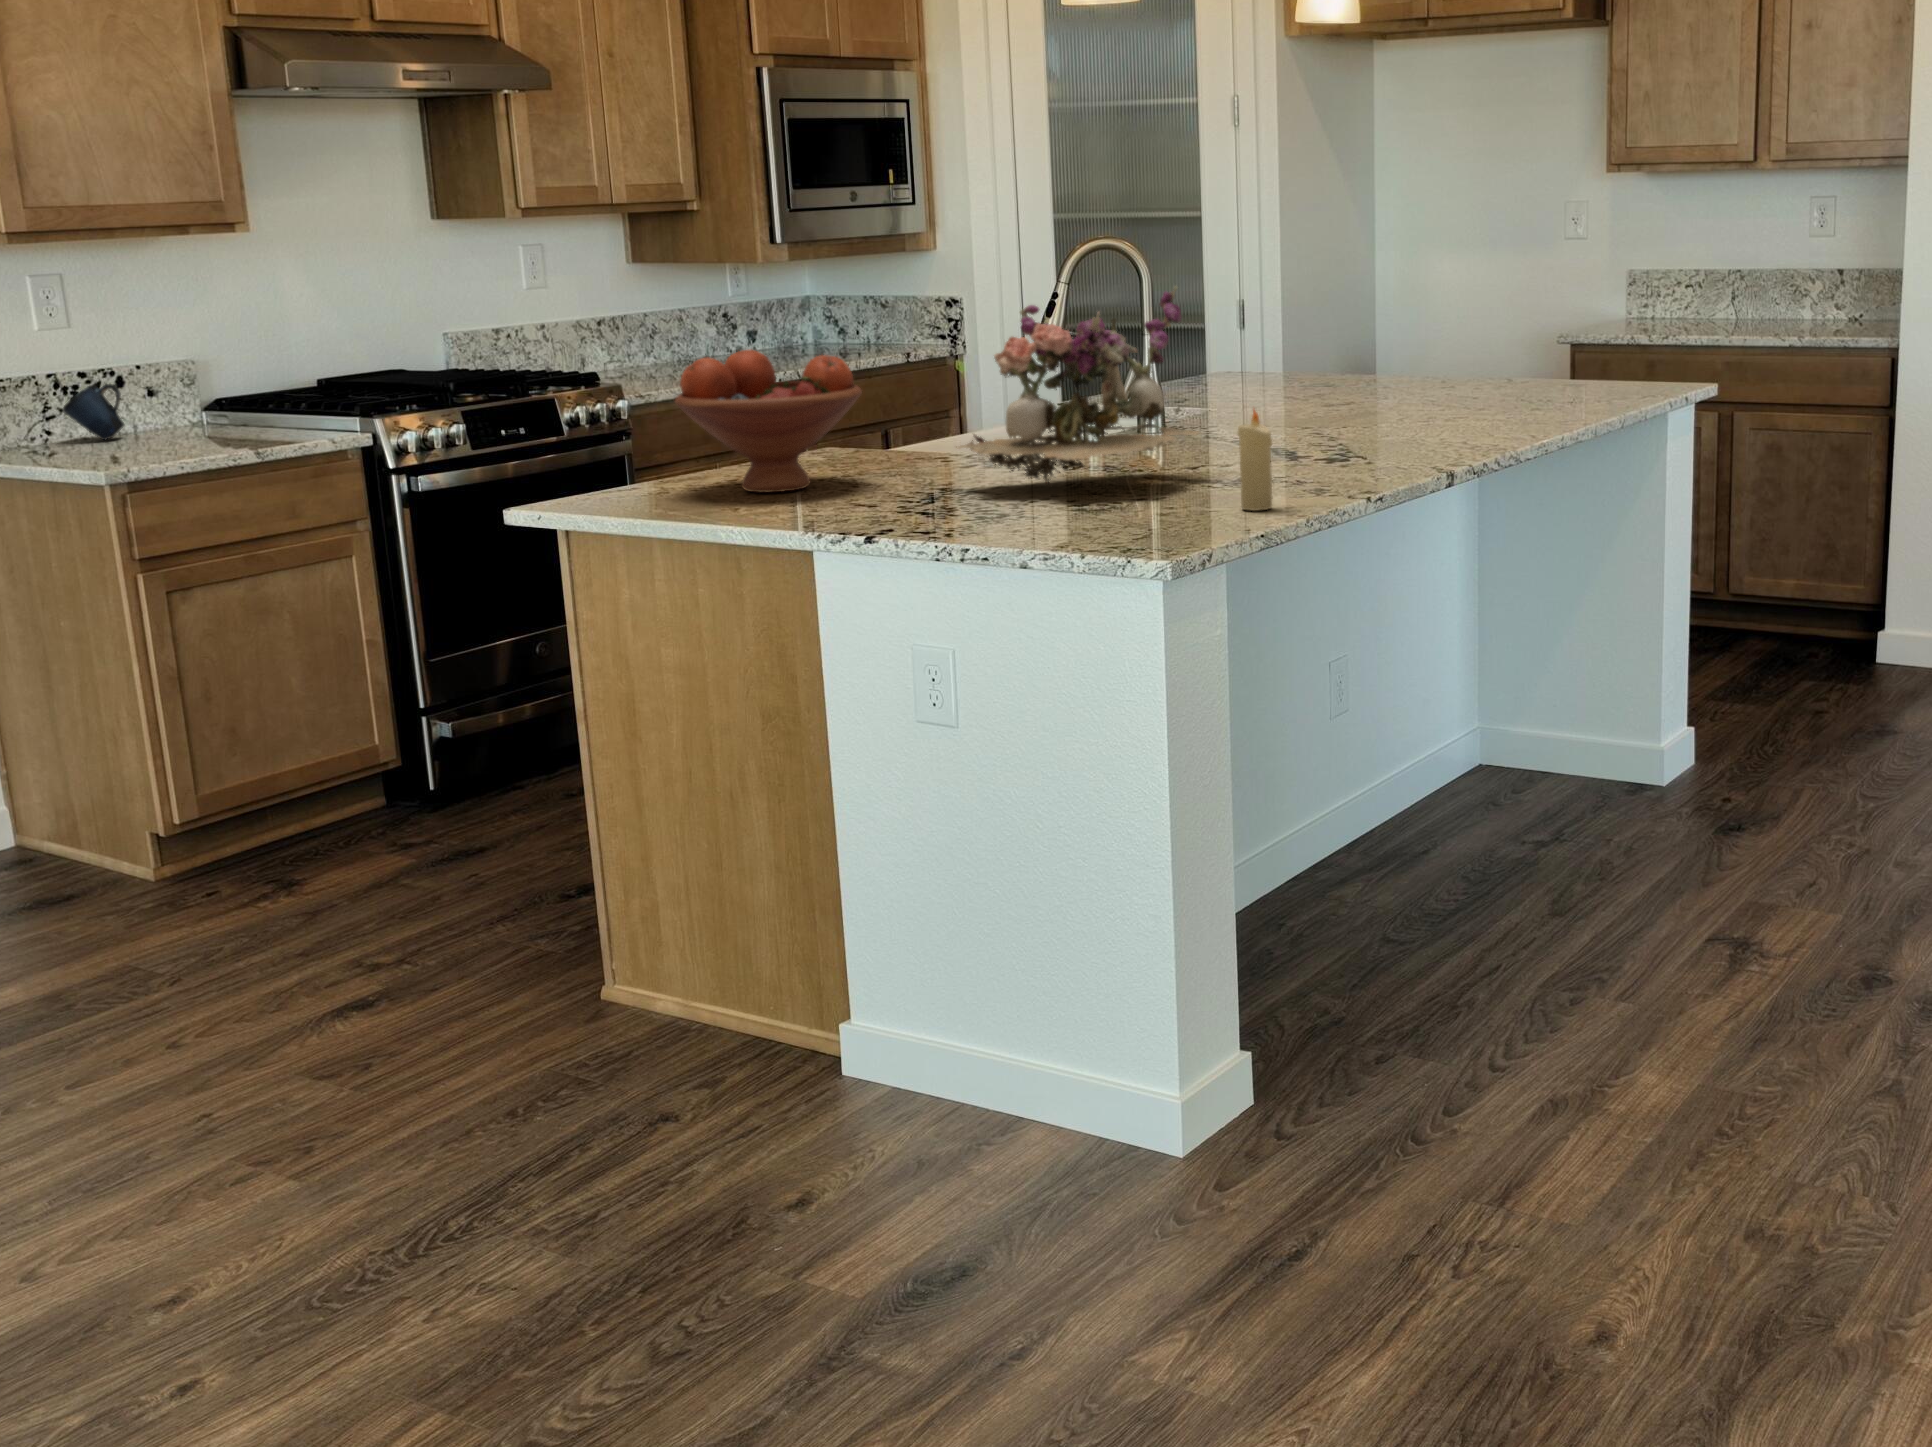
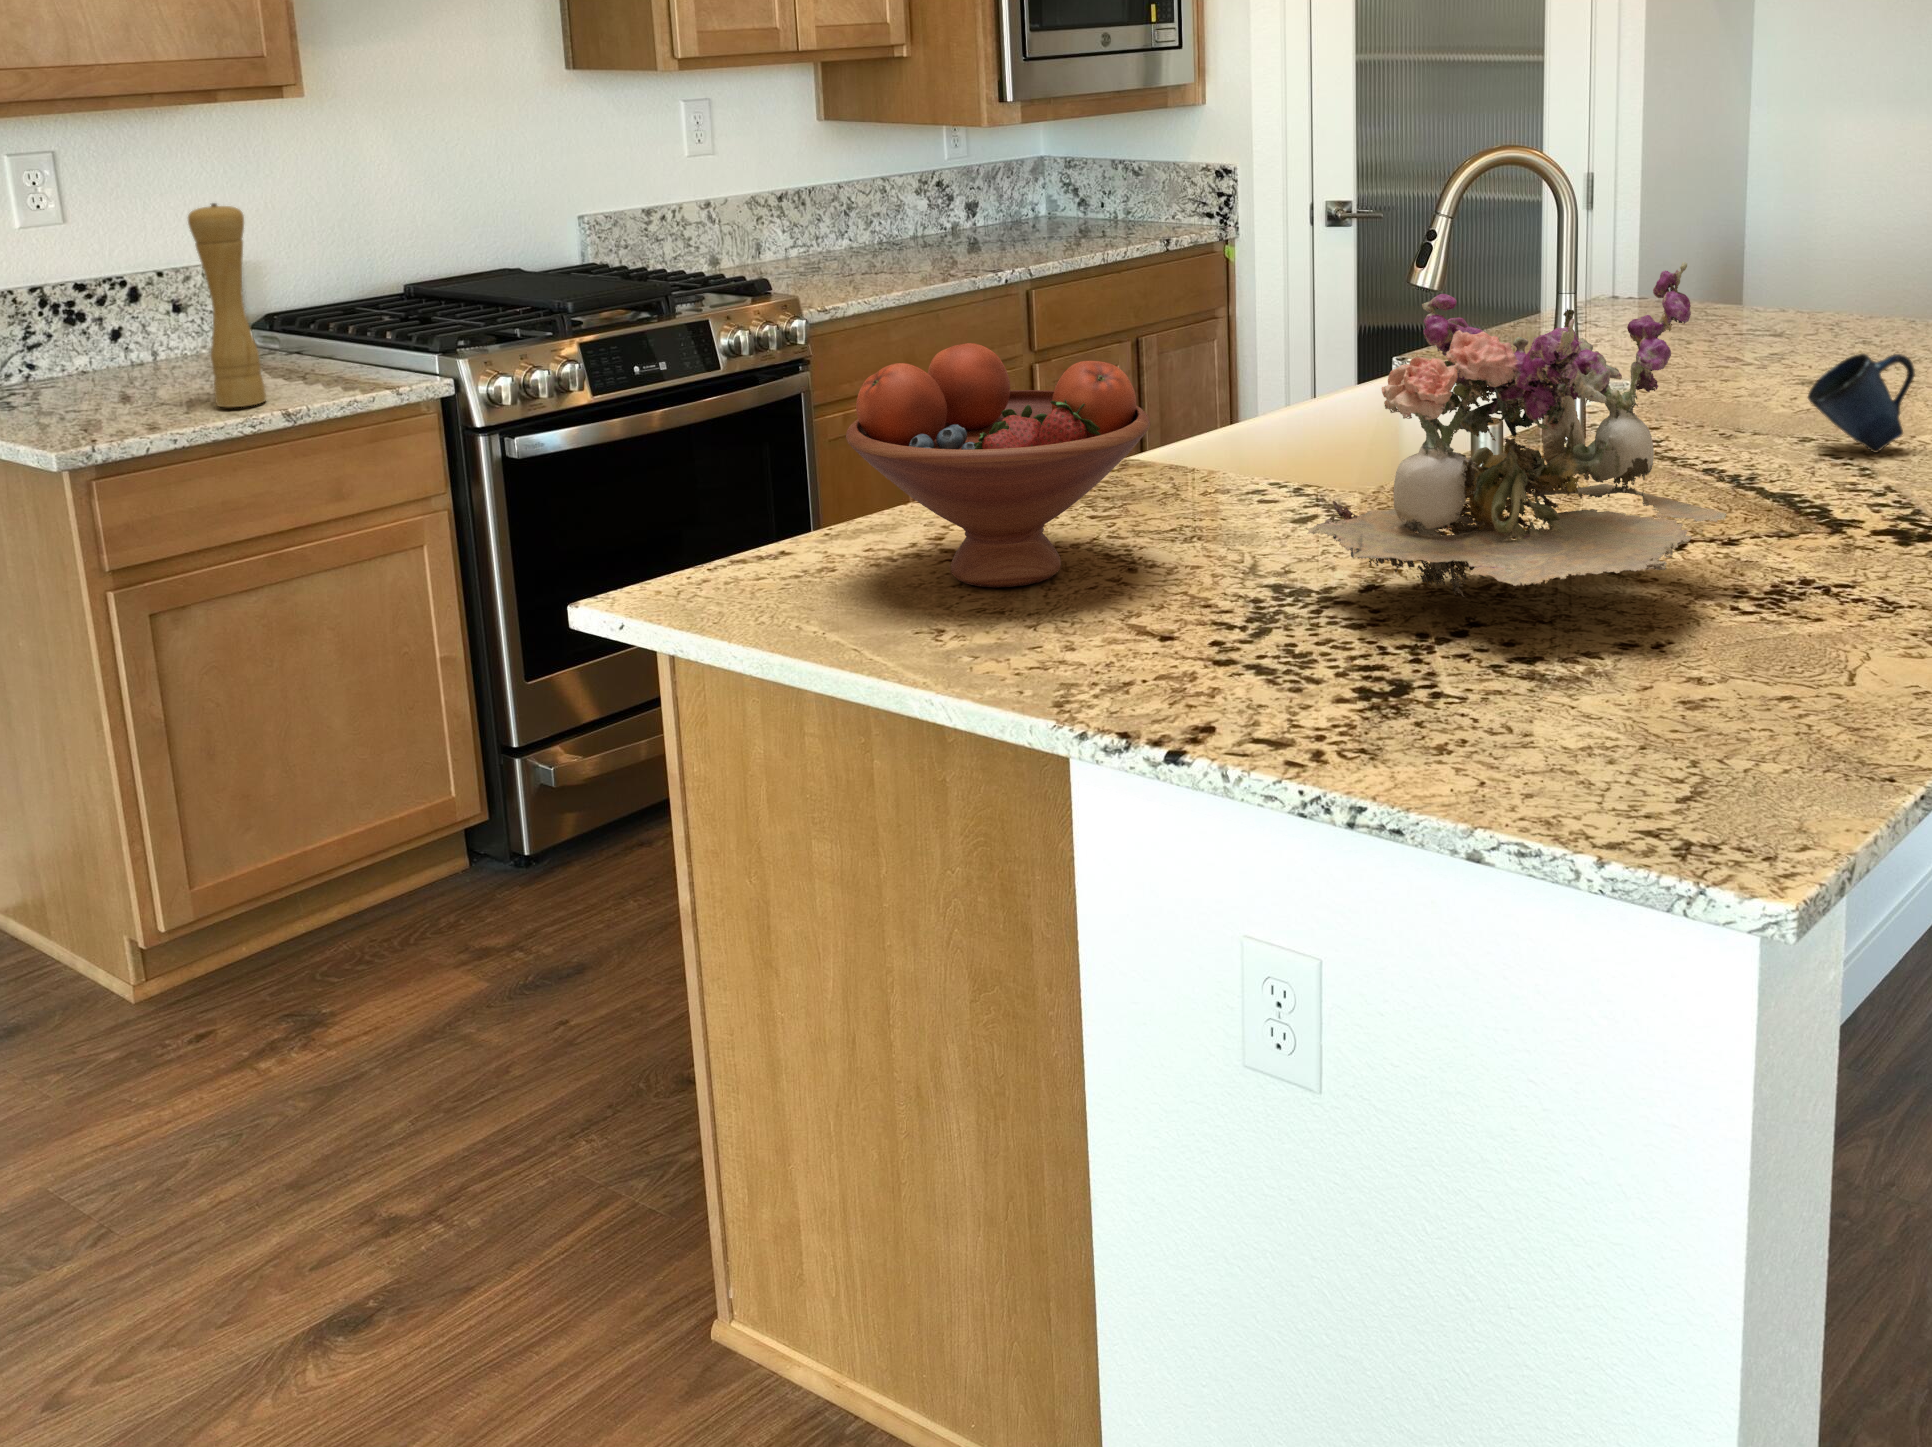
pepper mill: none [182,302,240,449] -> present [188,203,266,407]
mug: present [63,384,124,440] -> present [1808,354,1915,453]
candle: present [1238,410,1272,511] -> none [1843,522,1911,710]

